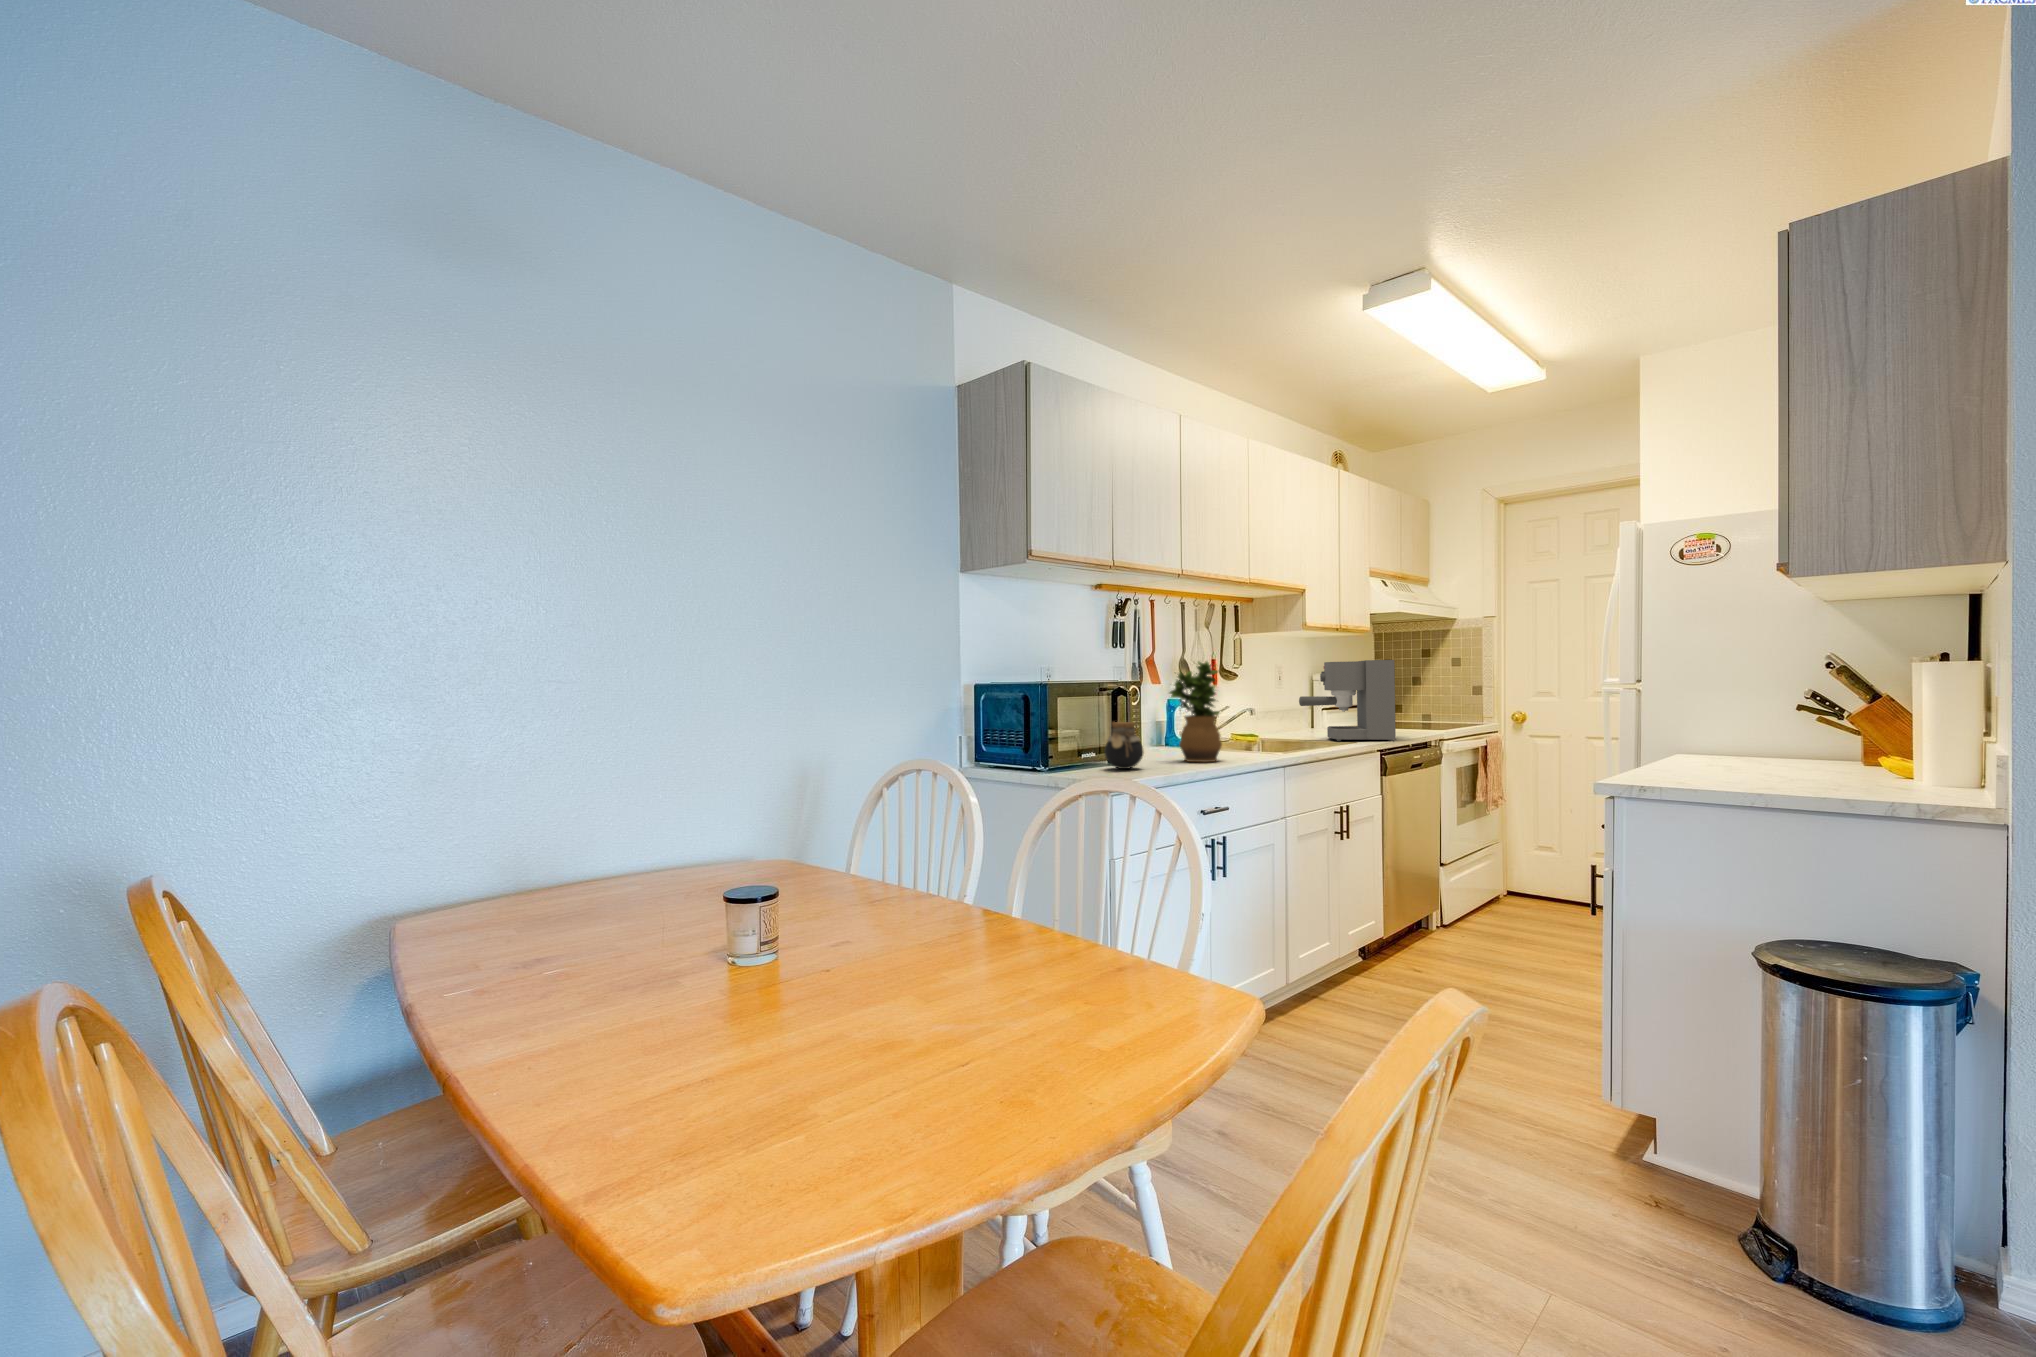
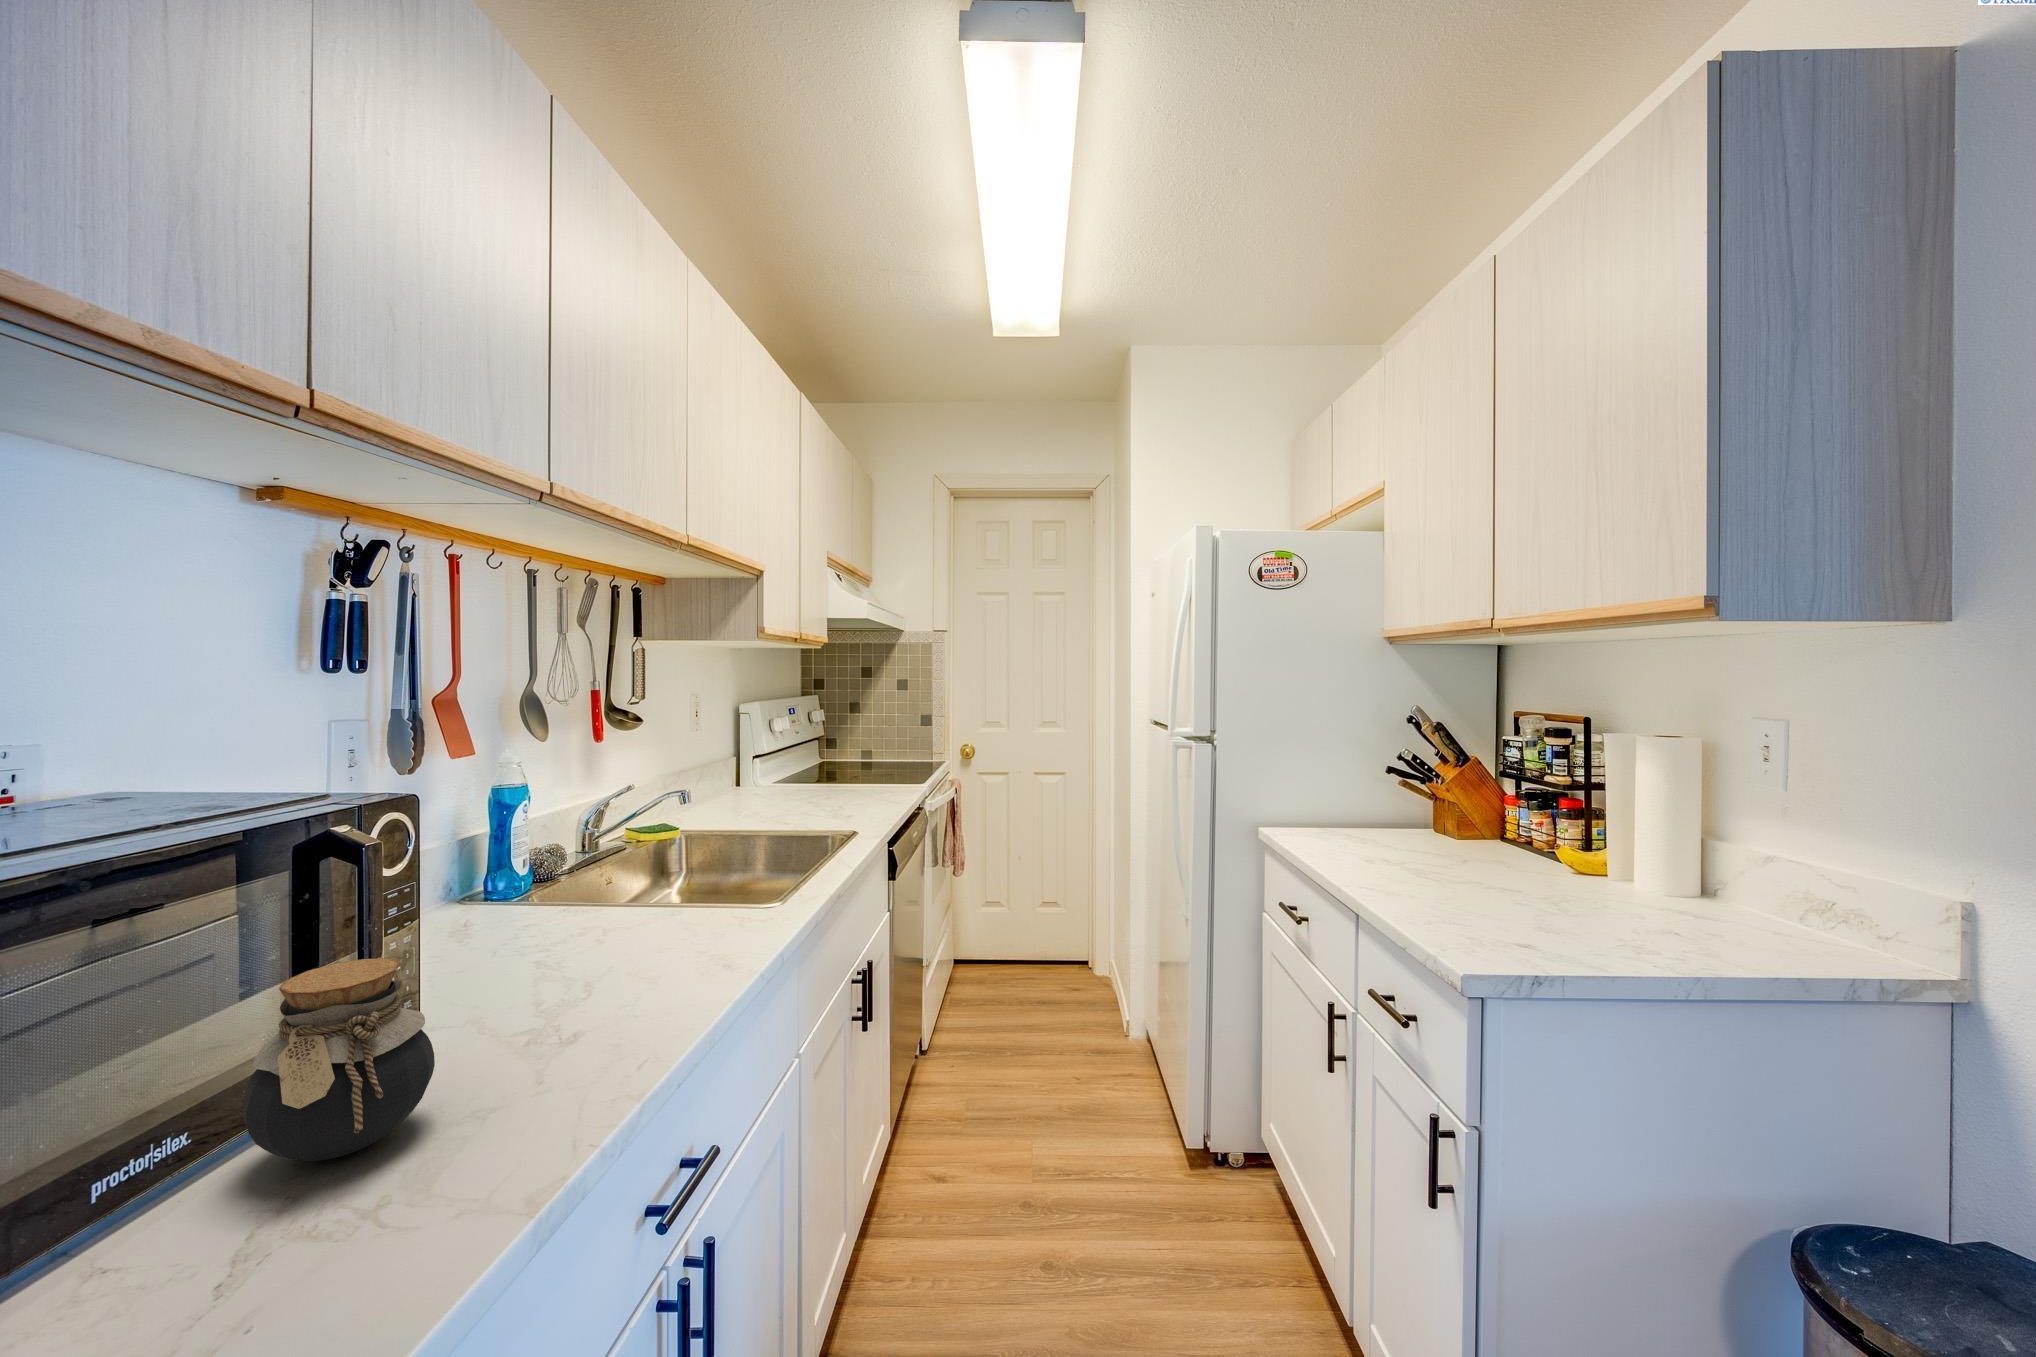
coffee maker: present [1299,660,1396,741] -> none [757,691,907,827]
potted plant: present [1170,662,1222,762] -> none [516,717,681,1003]

